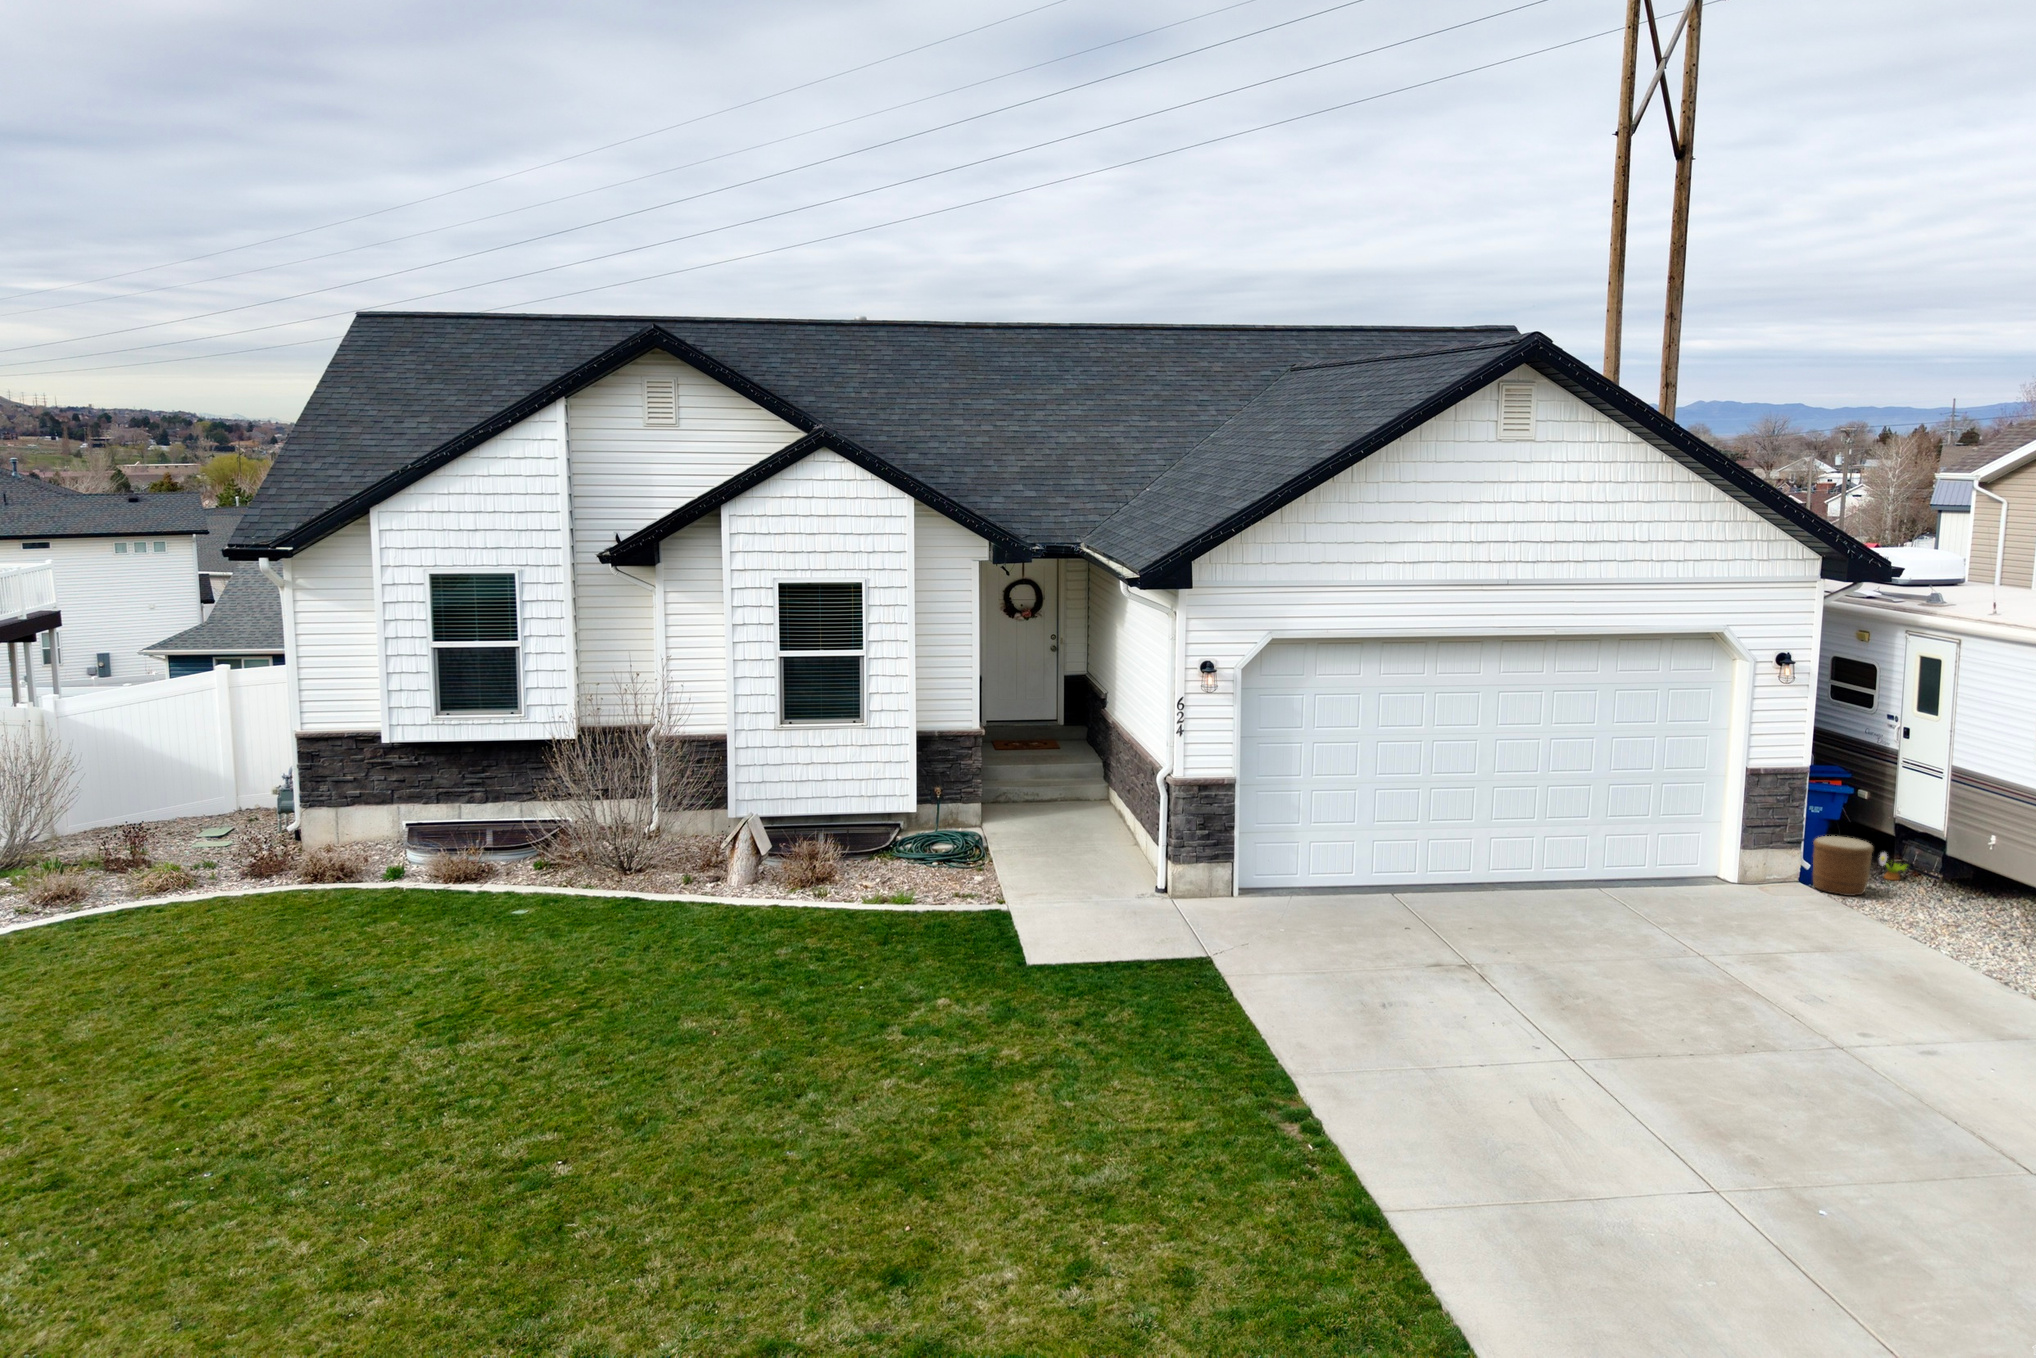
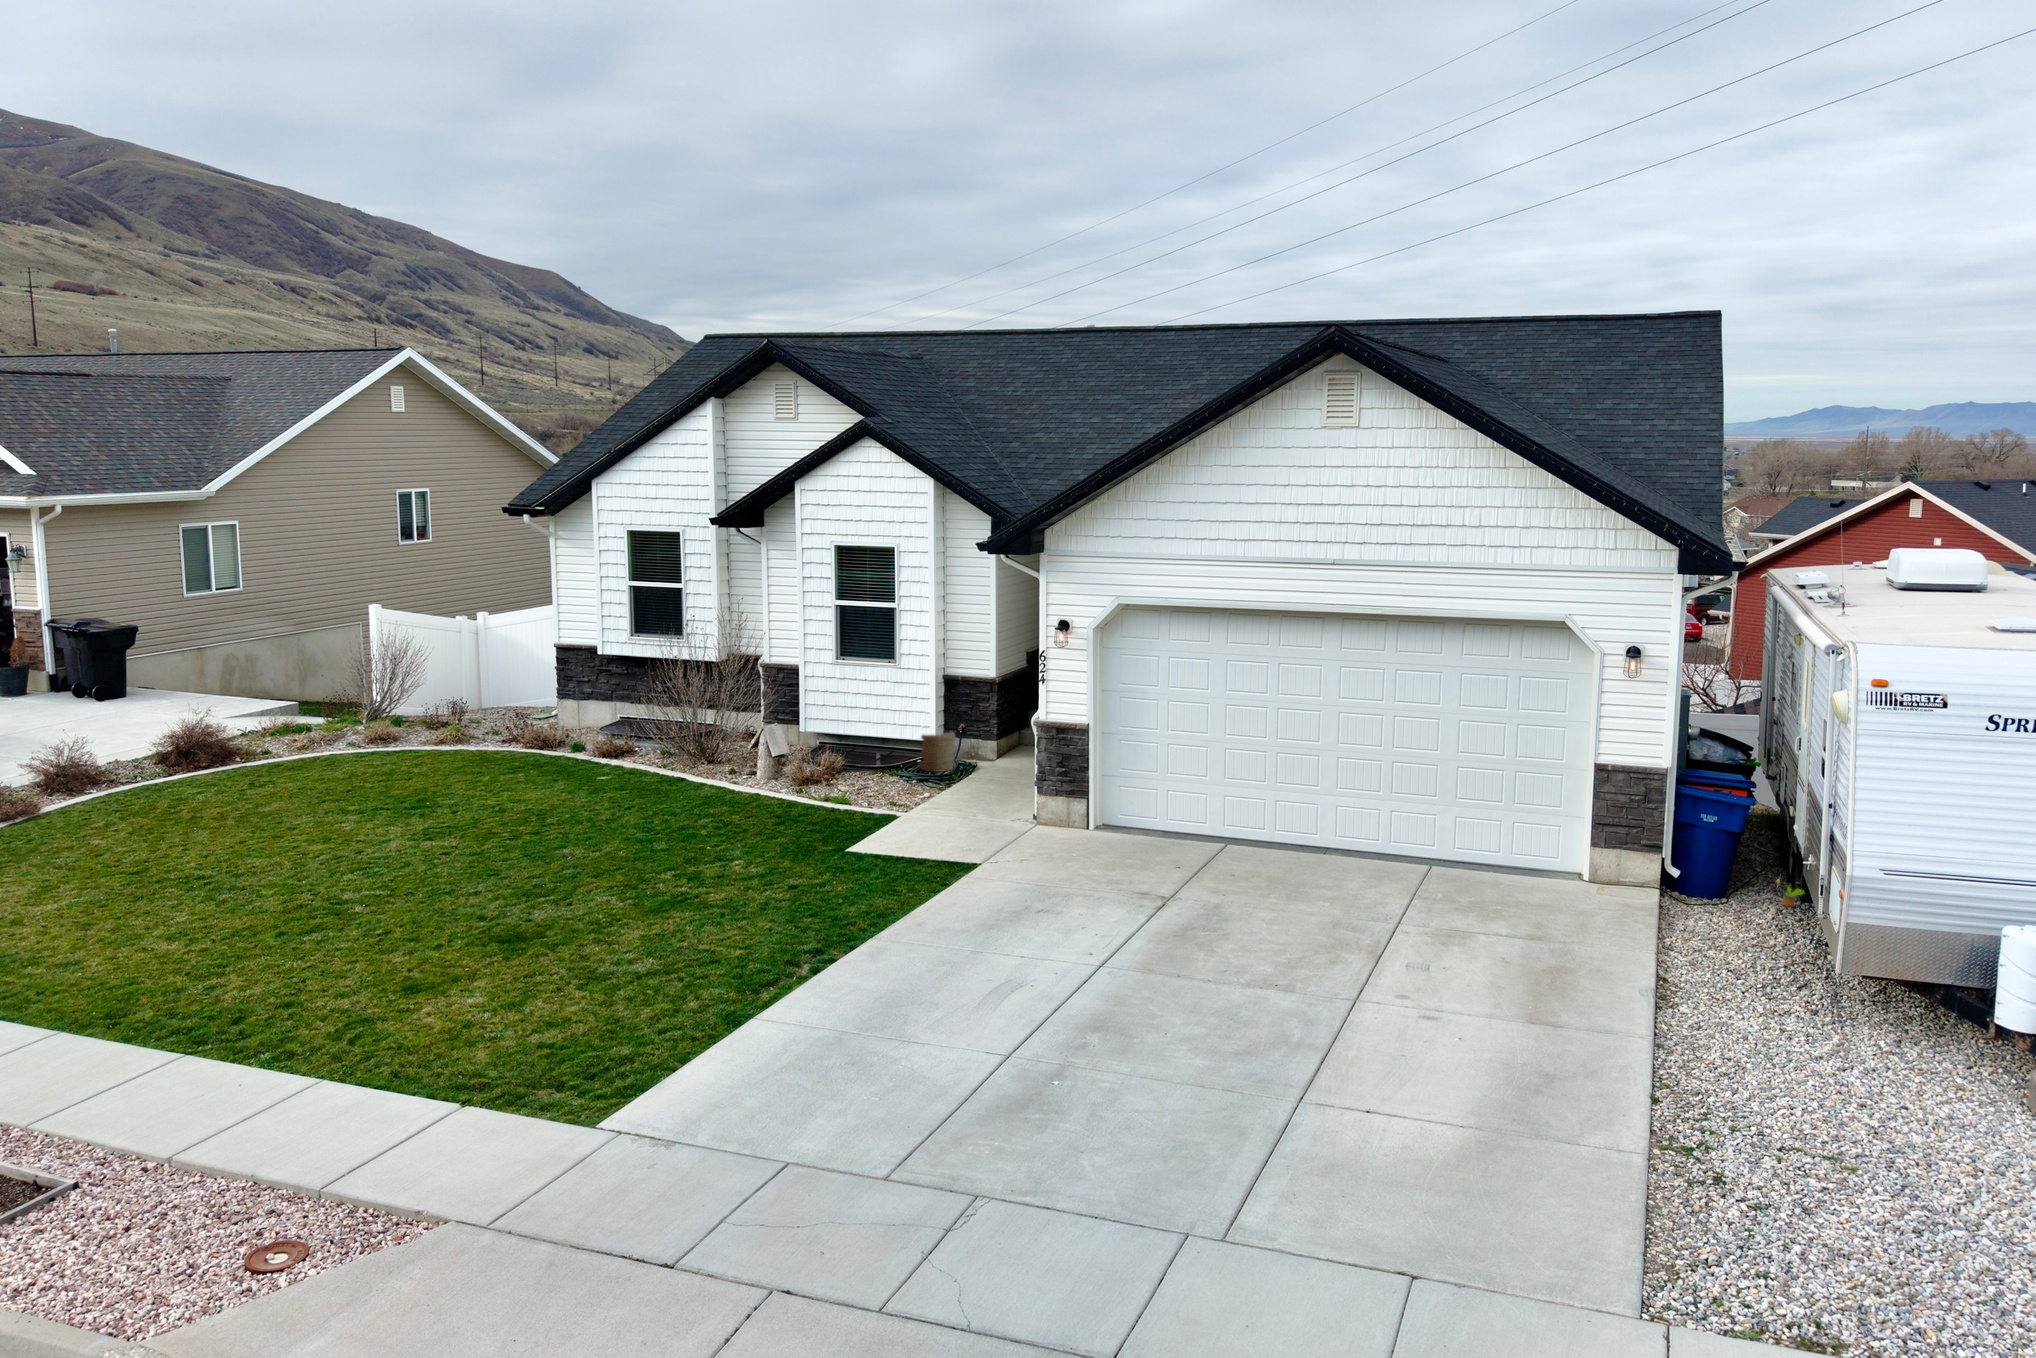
woven basket: present [1813,836,1873,896] -> present [918,732,955,772]

